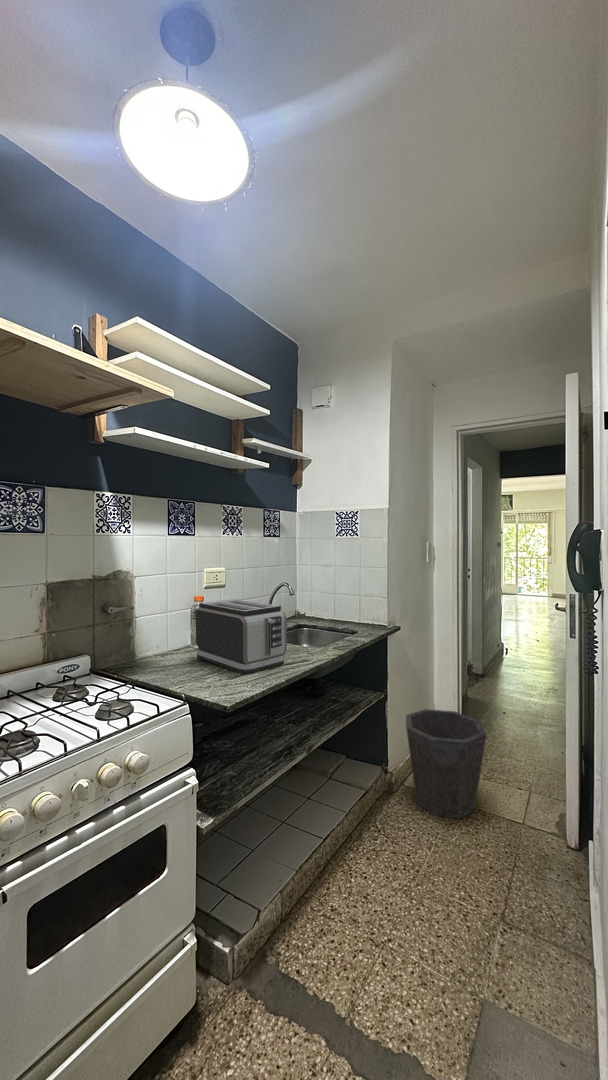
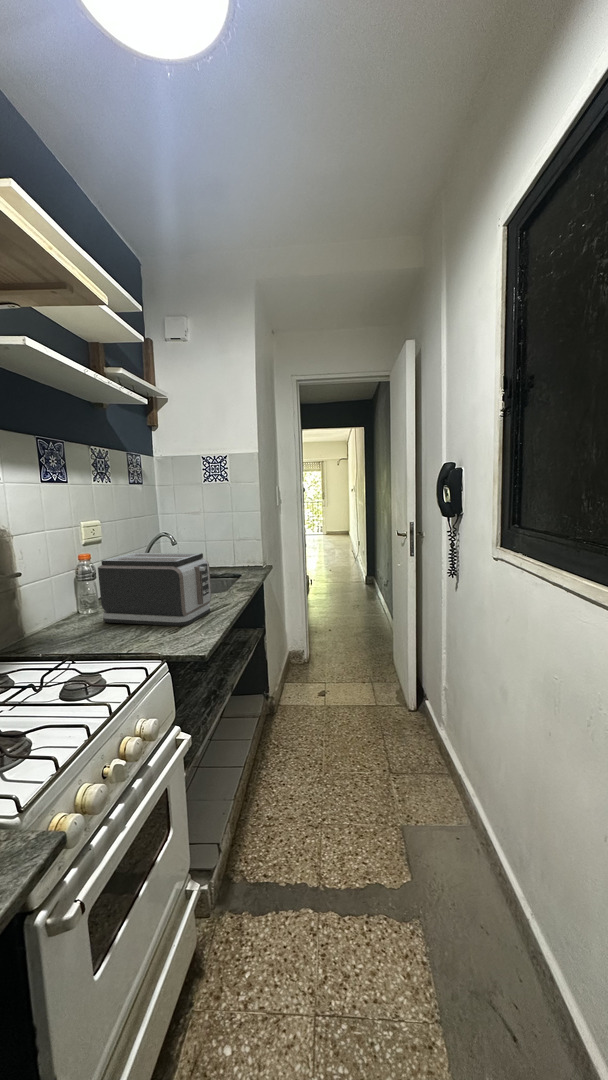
waste bin: present [406,709,486,819] -> none [280,633,349,721]

